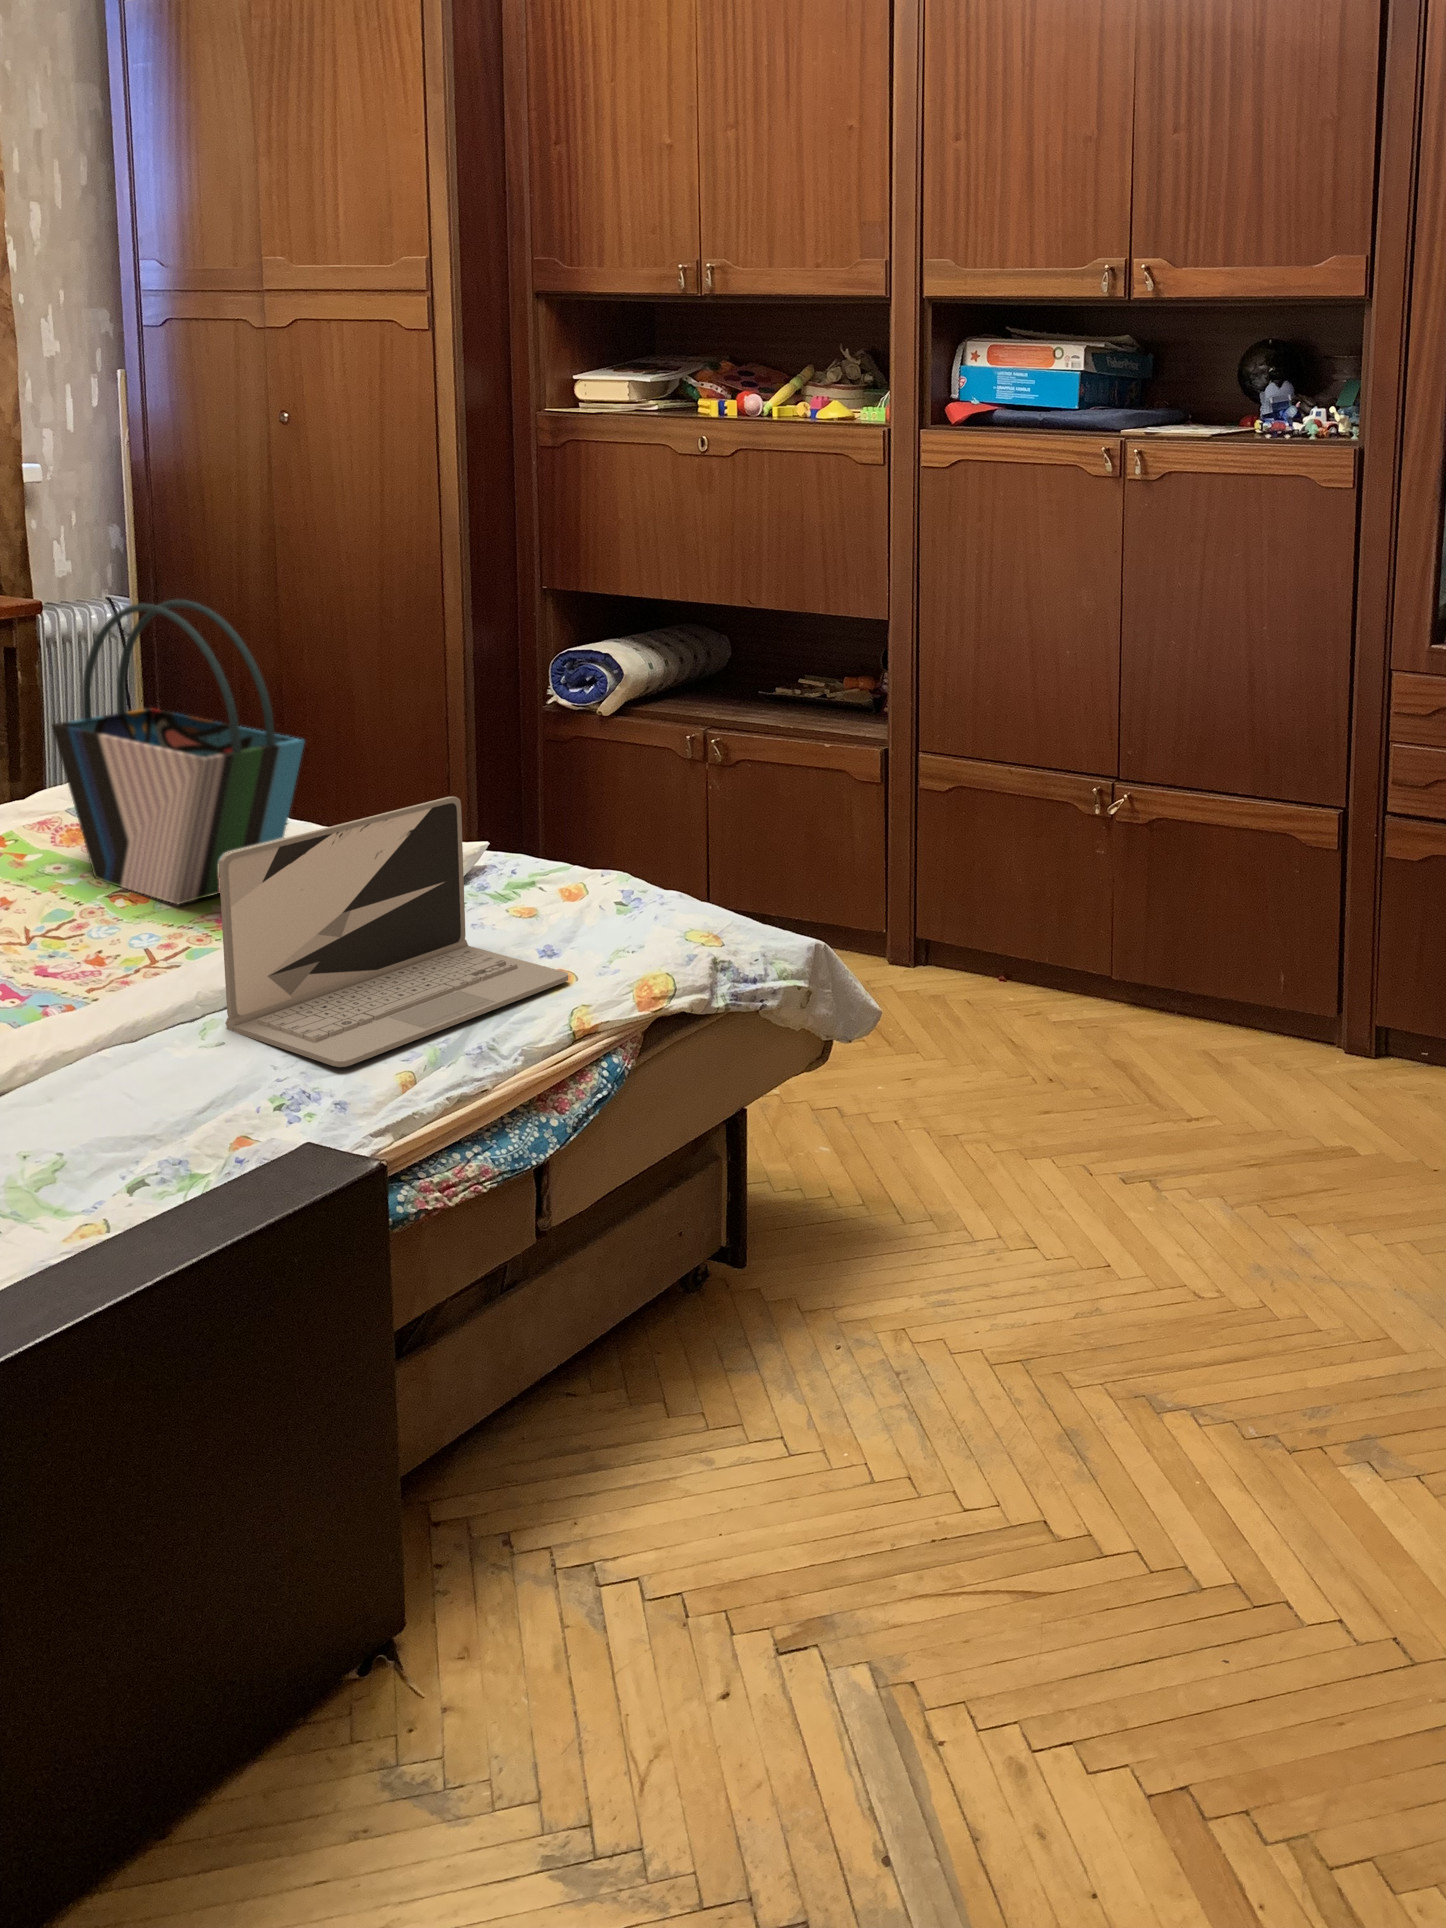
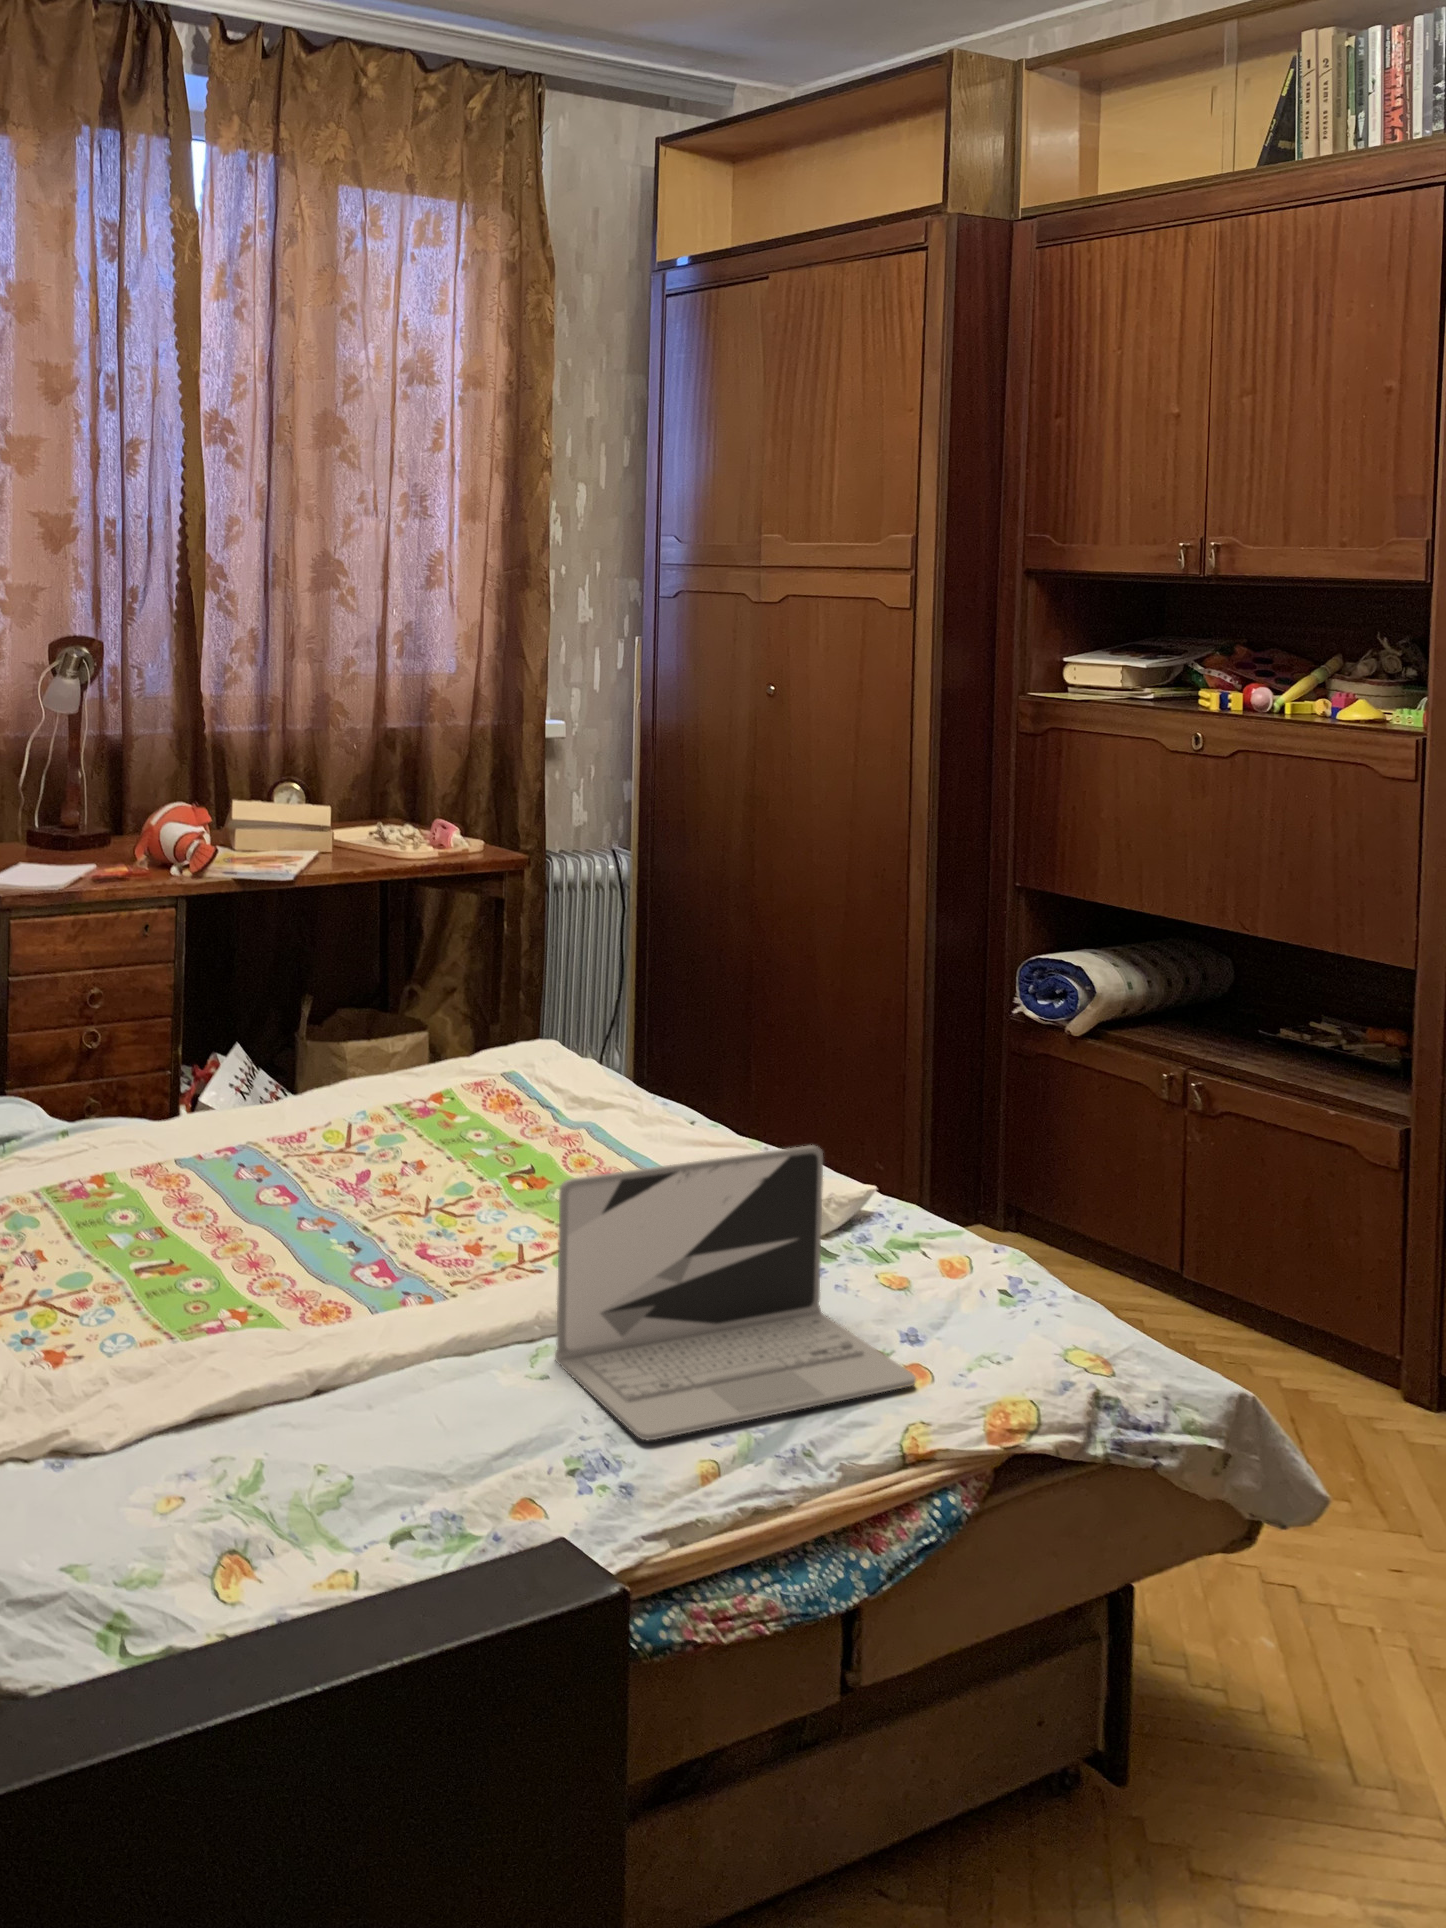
tote bag: present [52,600,304,904] -> none [481,893,691,1201]

